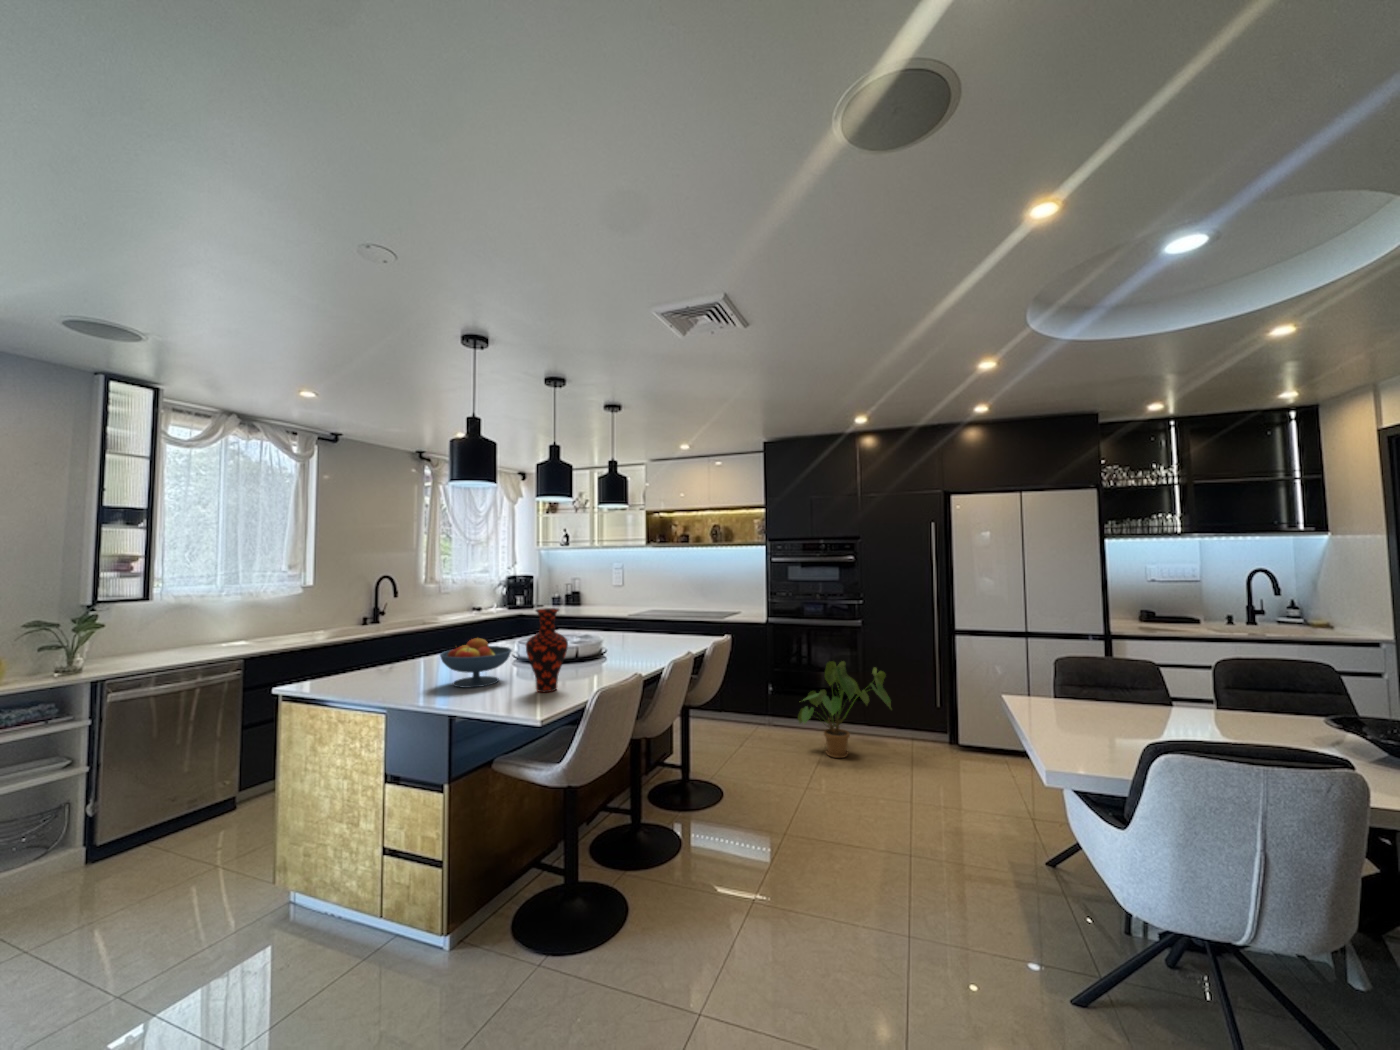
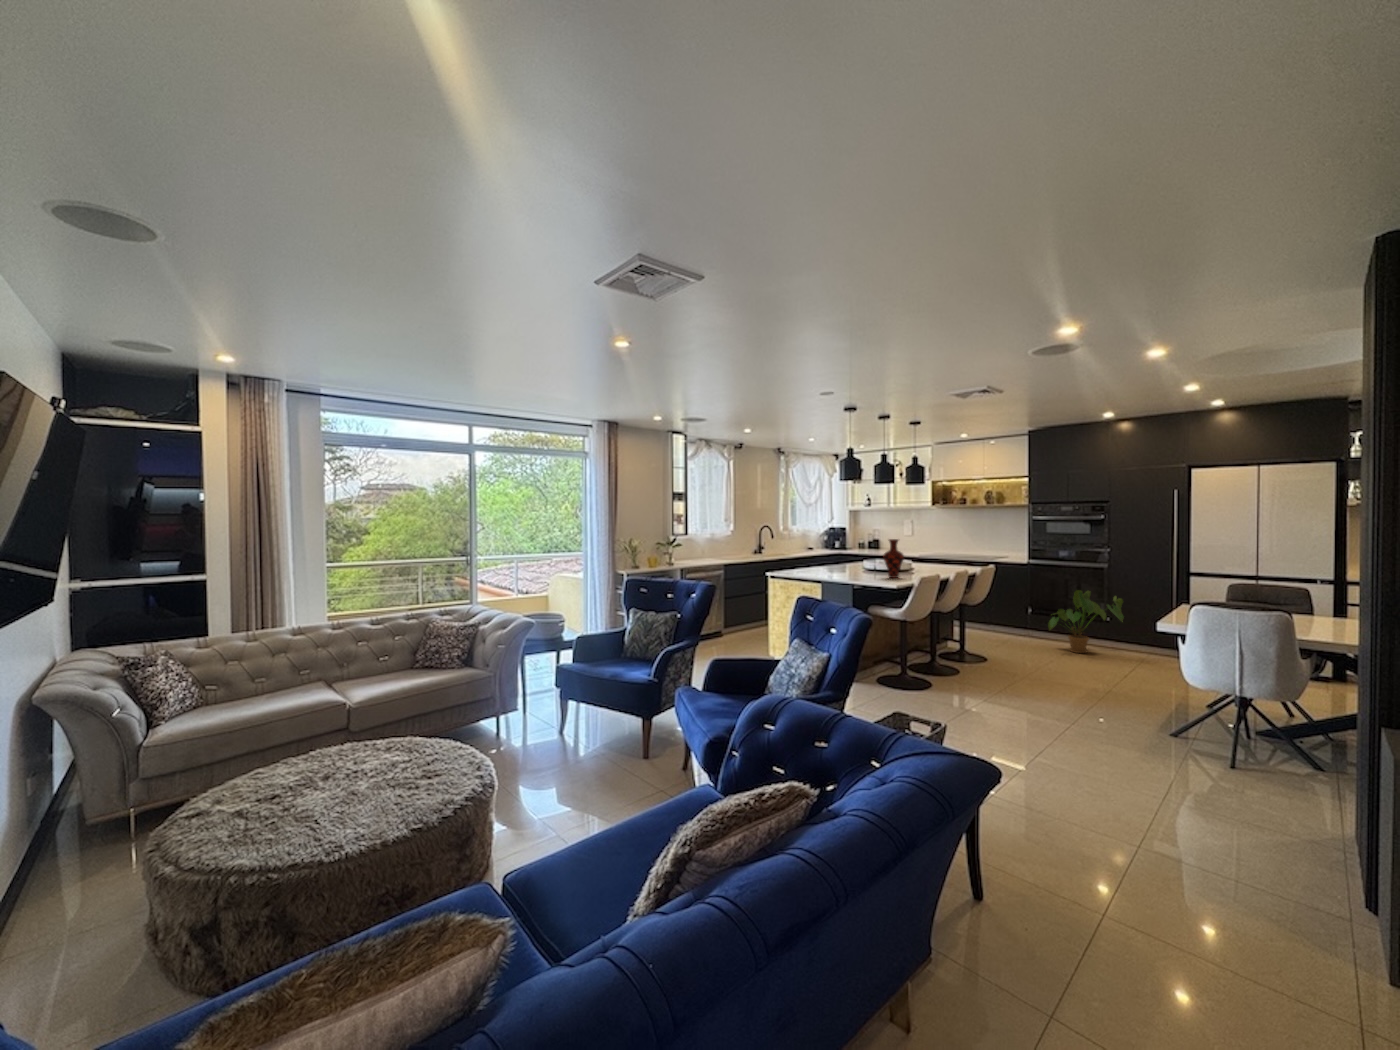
fruit bowl: present [440,638,512,688] -> none [837,554,871,576]

